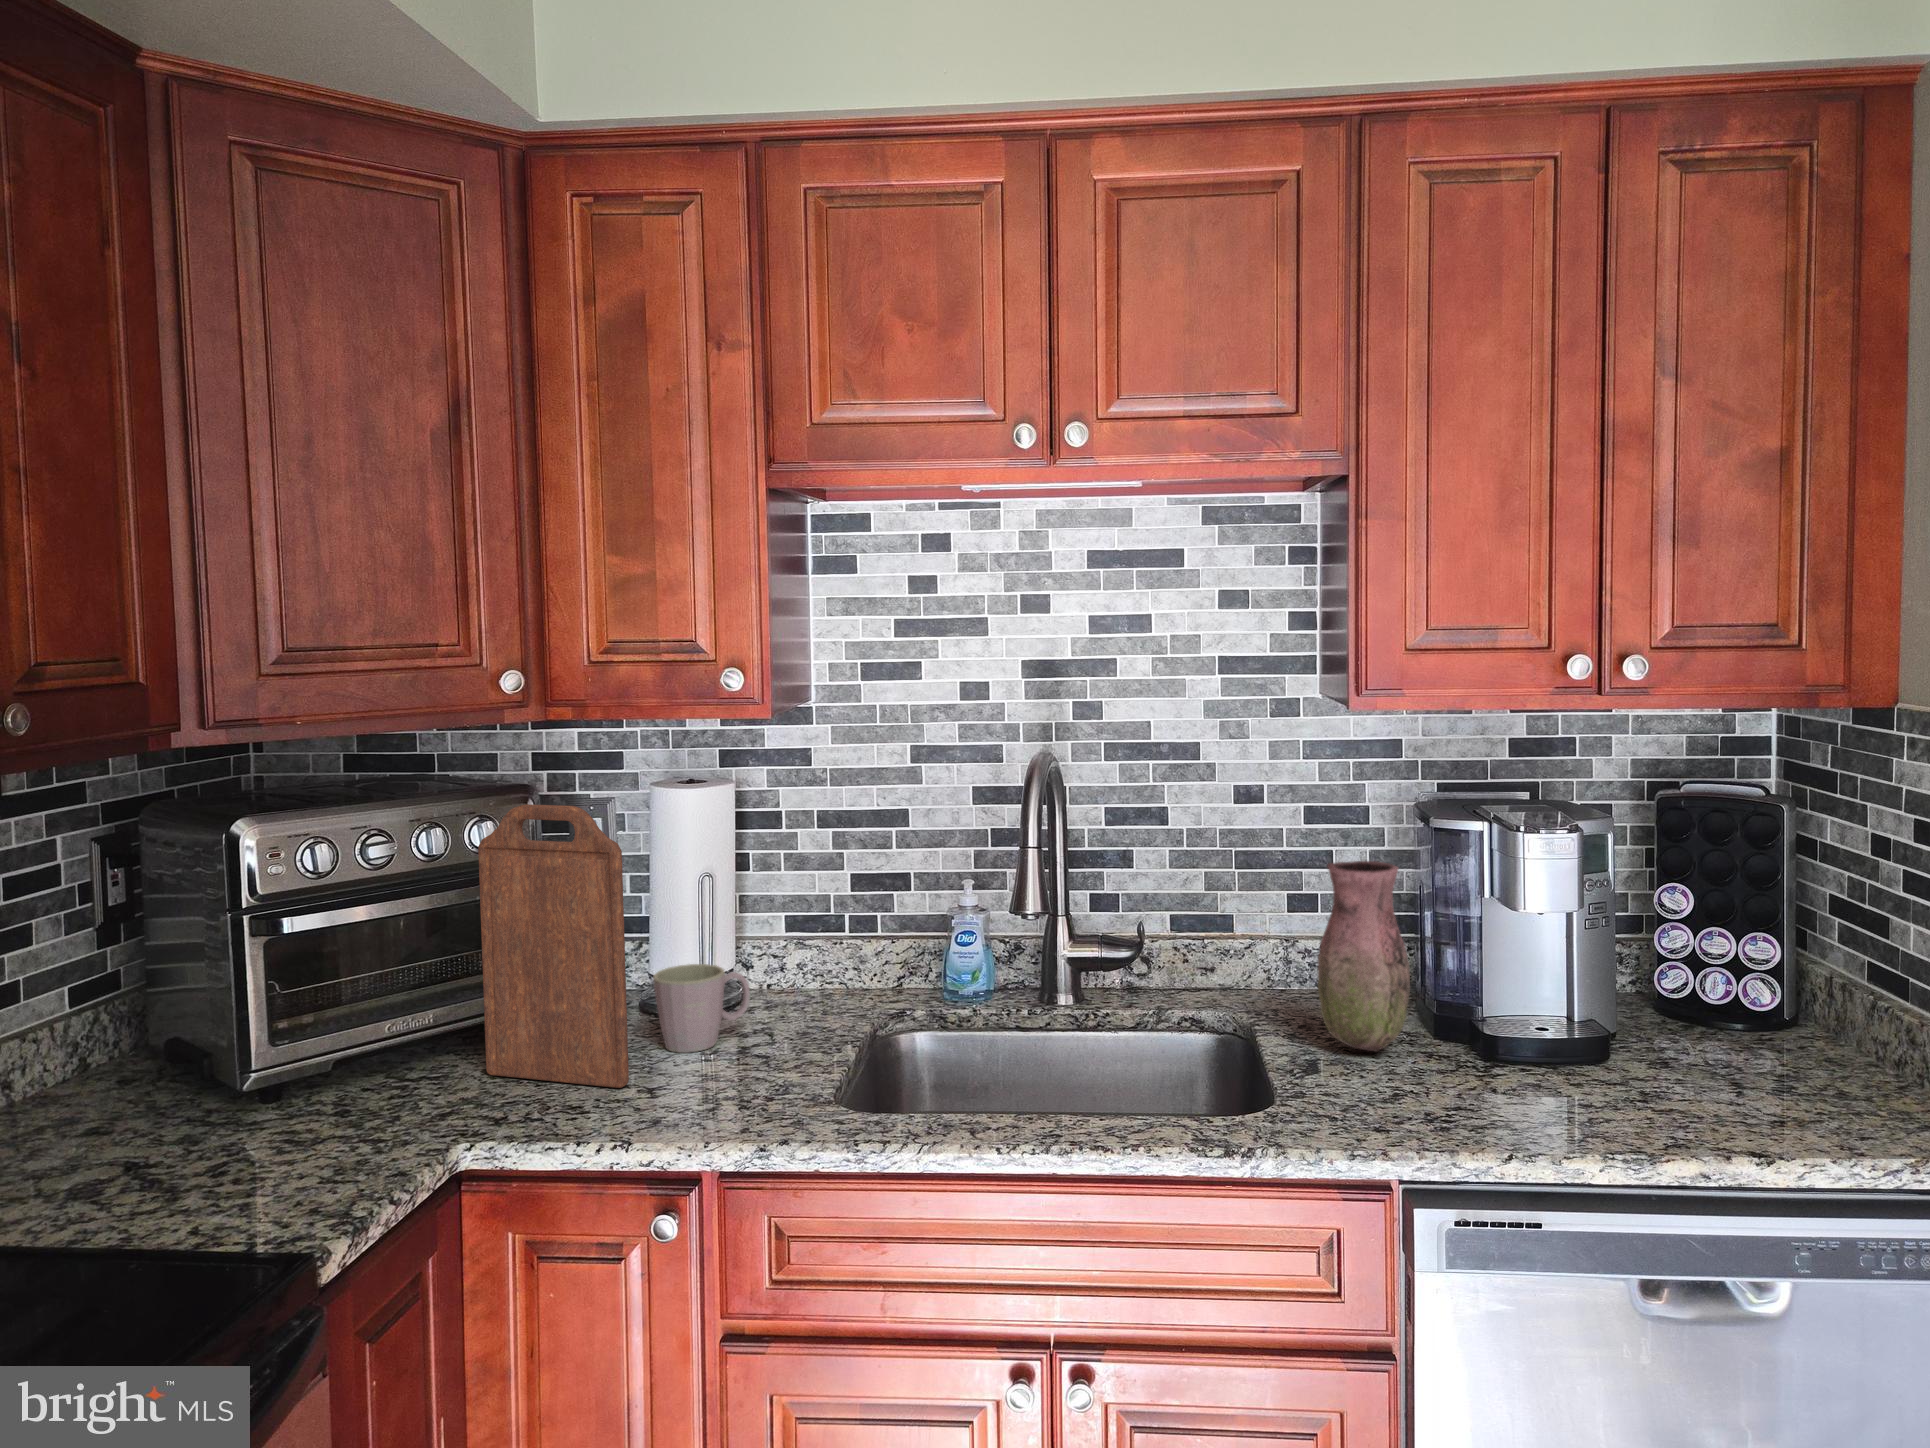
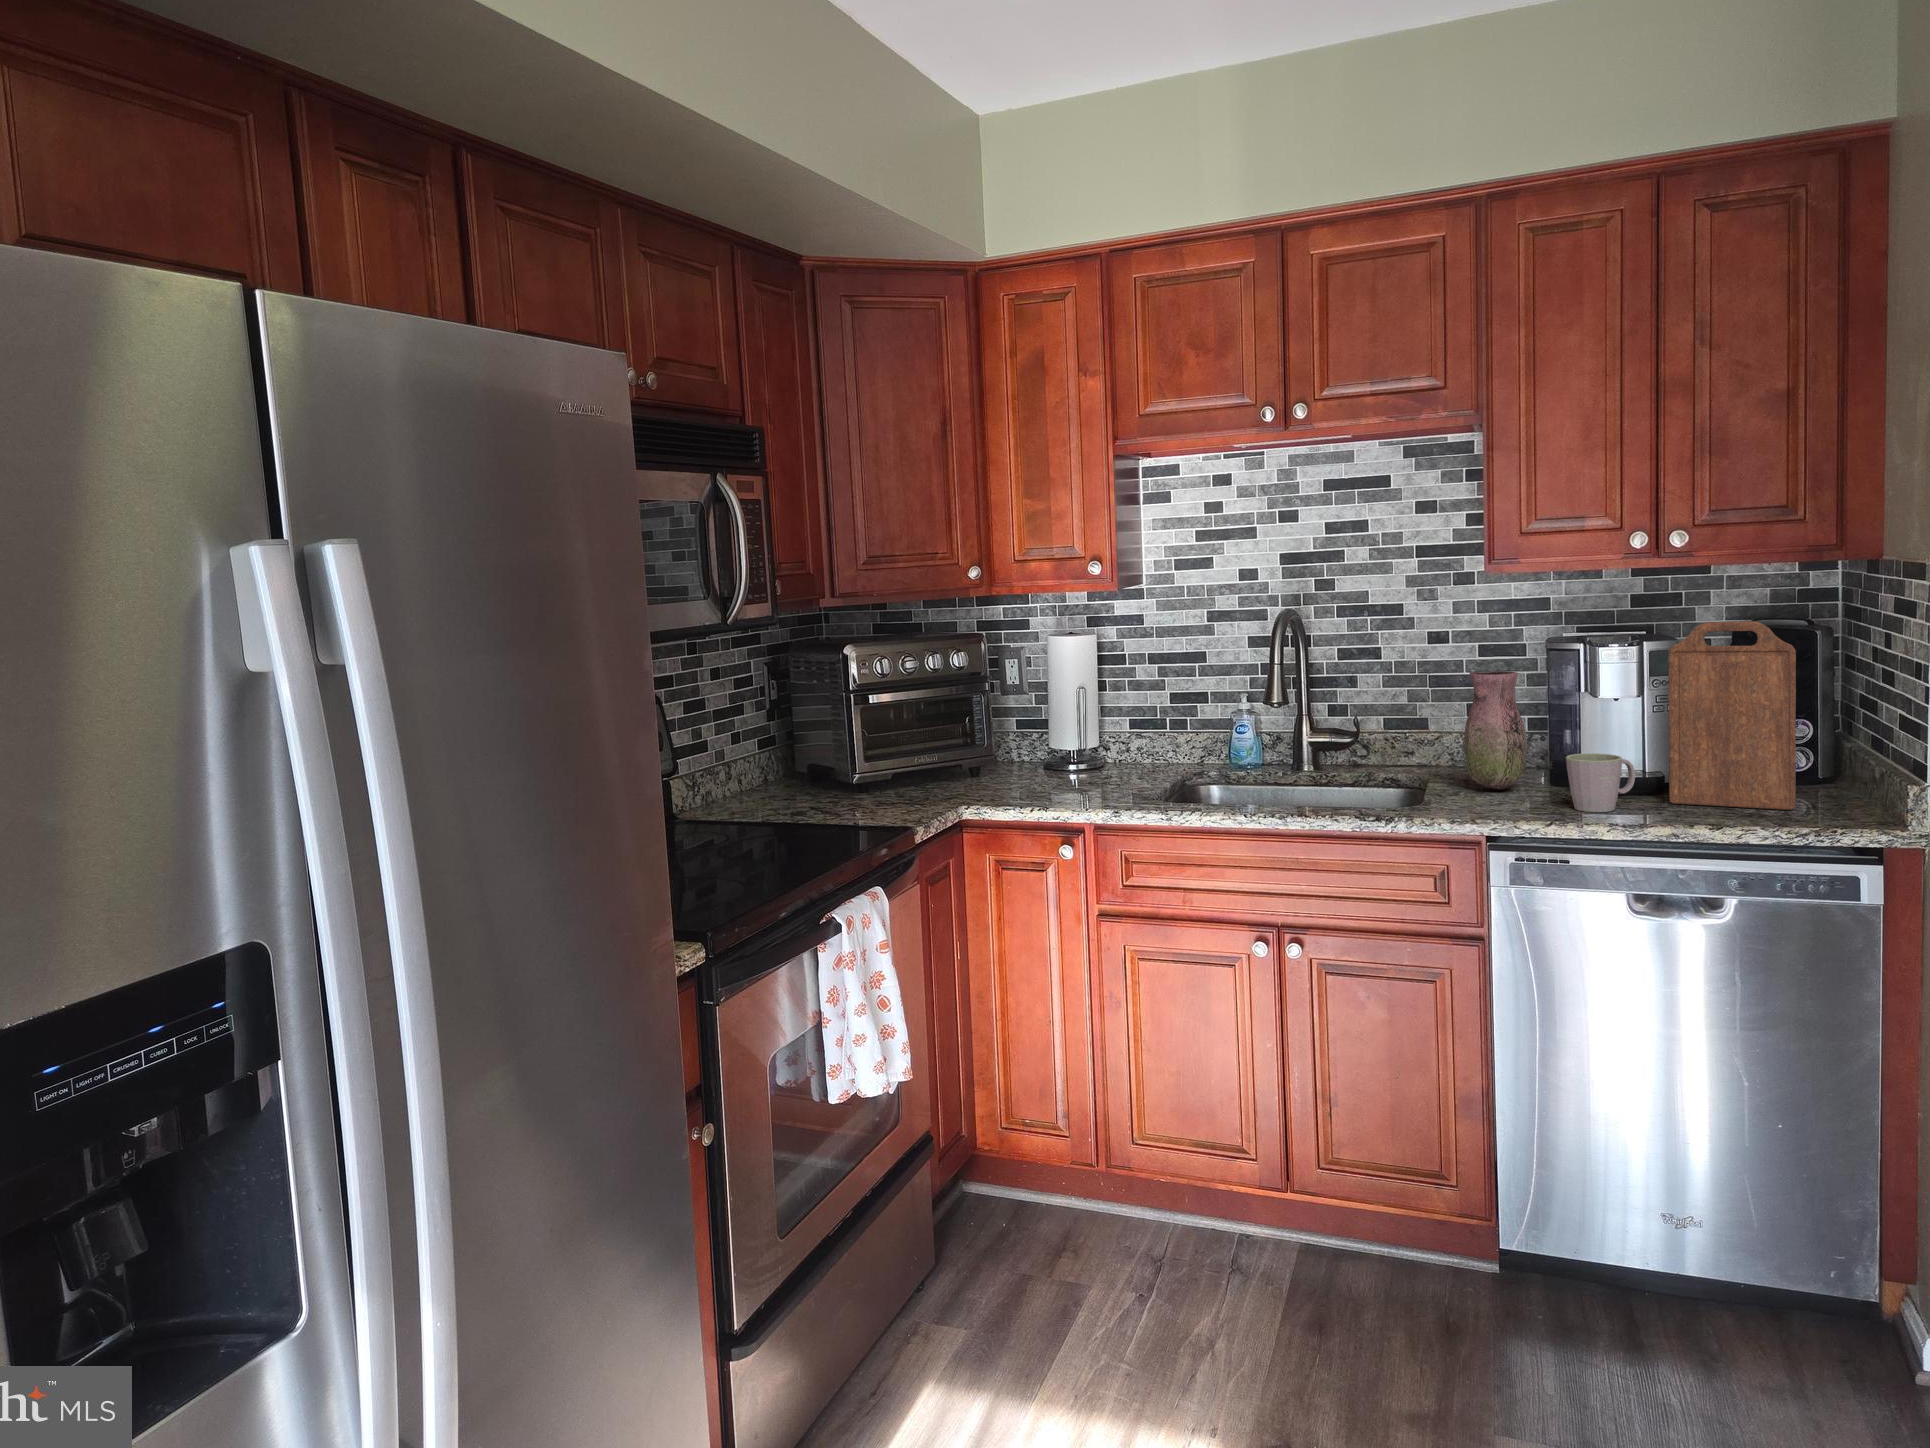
cutting board: present [478,804,629,1088] -> present [1668,621,1796,810]
mug: present [653,964,750,1053] -> present [1566,753,1635,812]

